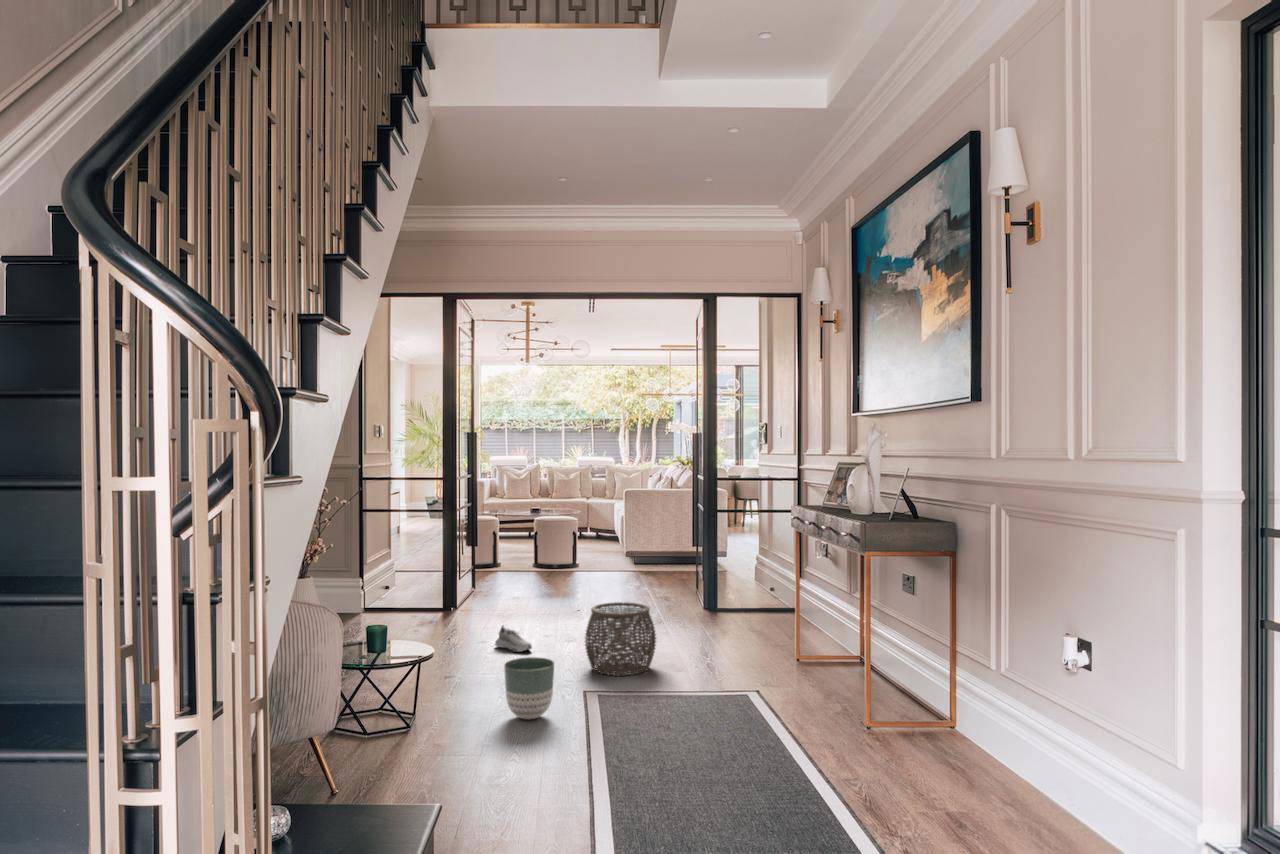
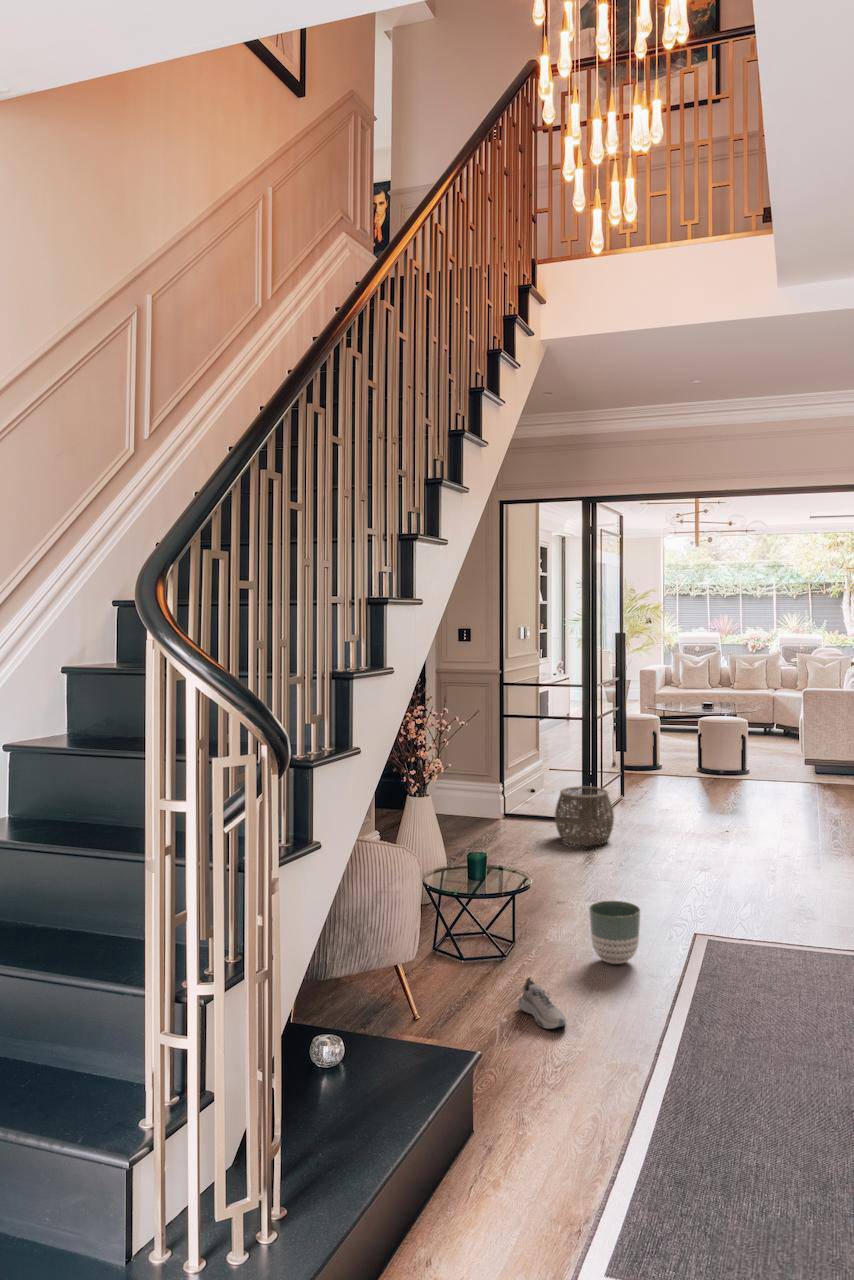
woven basket: present [585,602,656,676] -> present [555,786,614,846]
shoe: present [495,626,532,652] -> present [518,978,566,1029]

